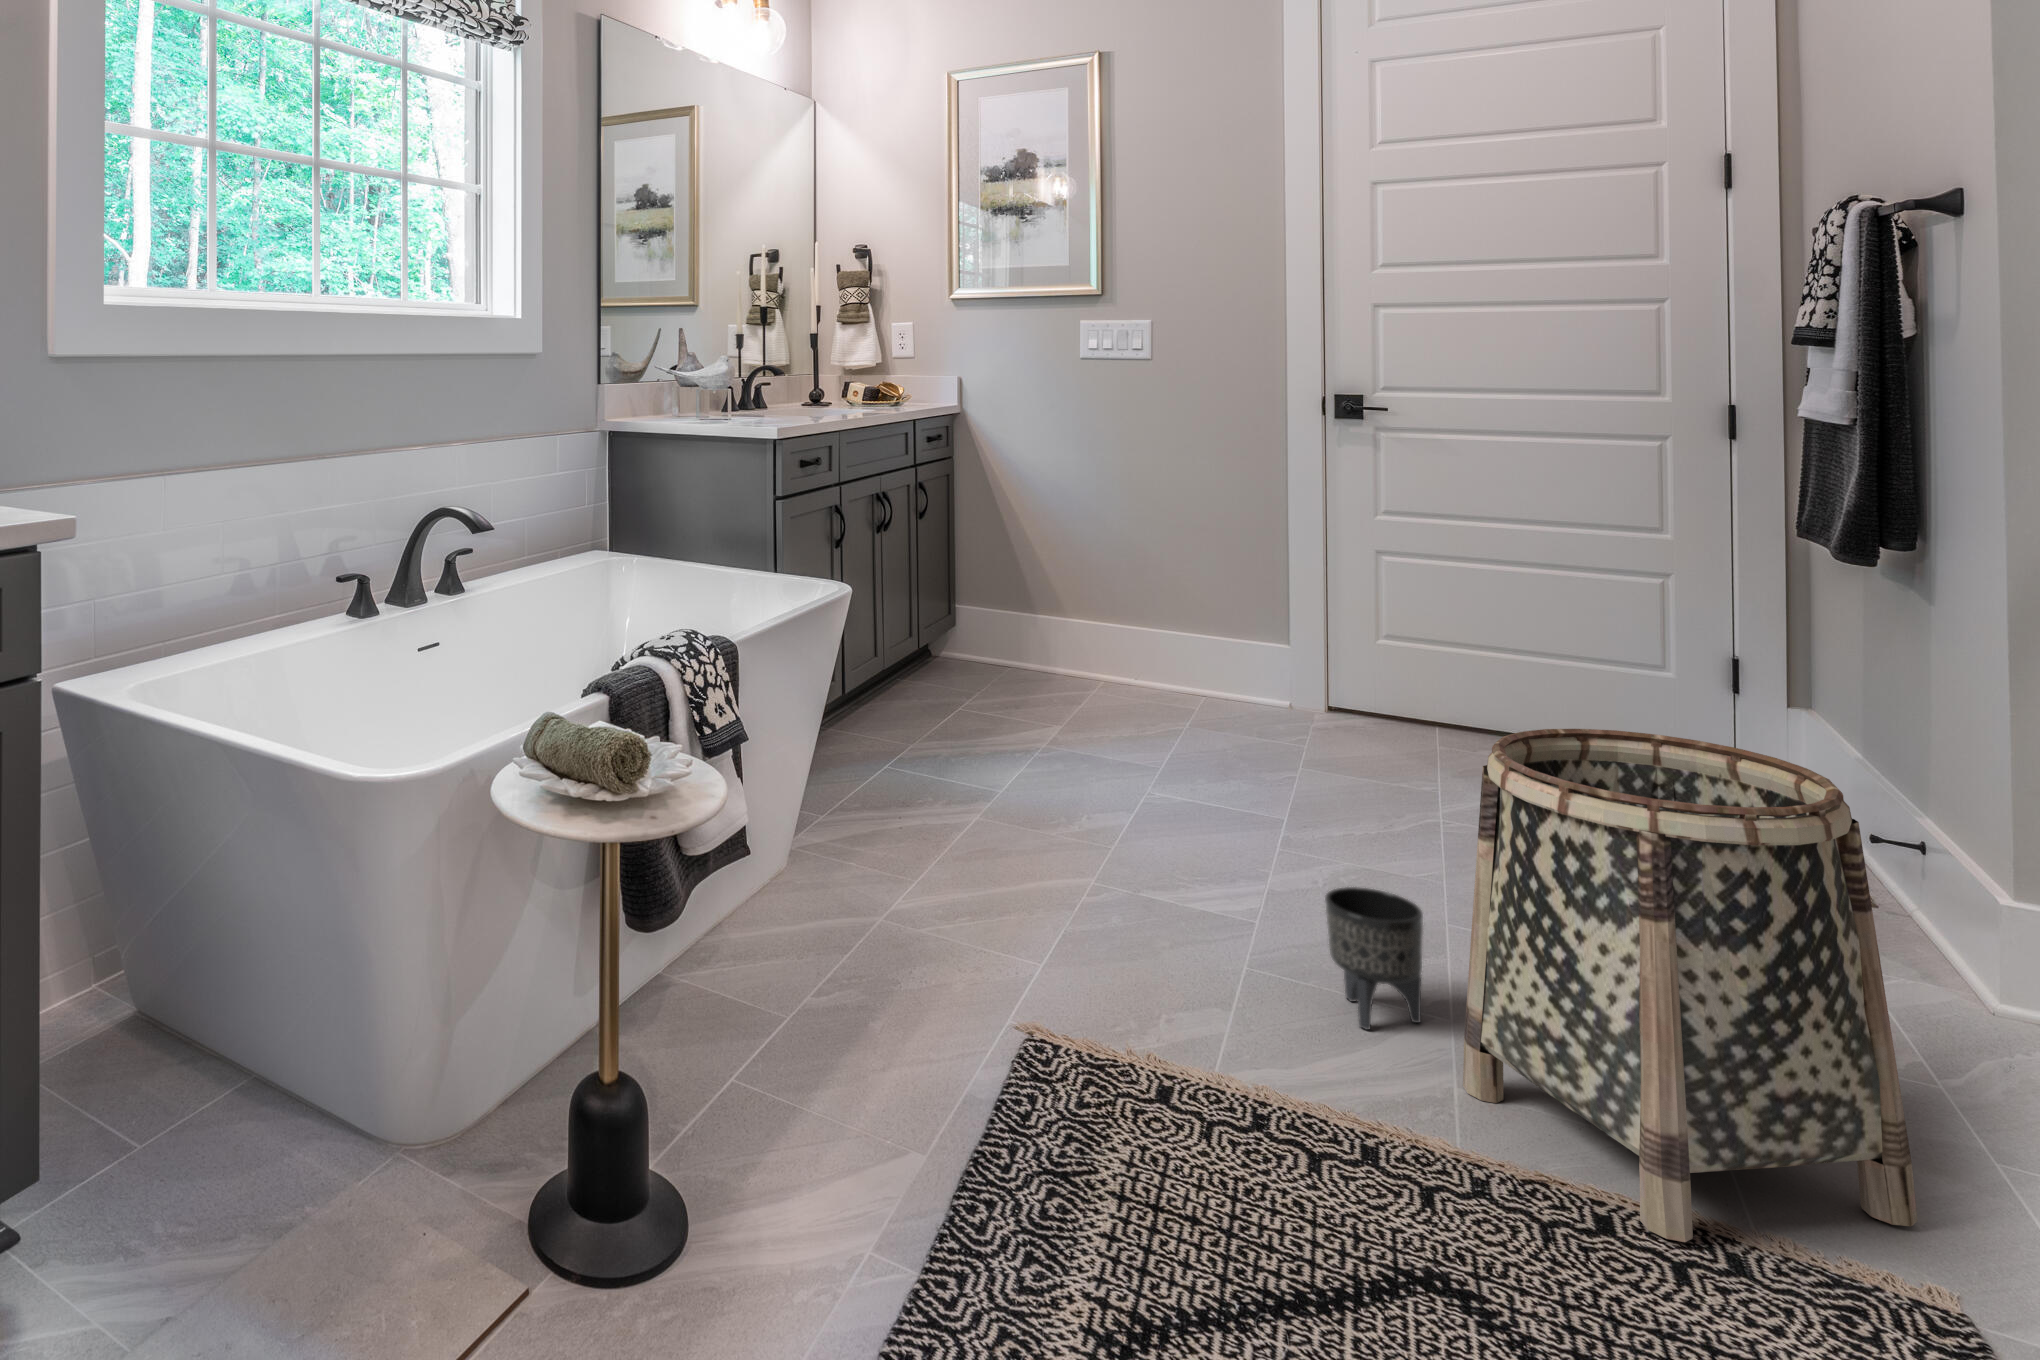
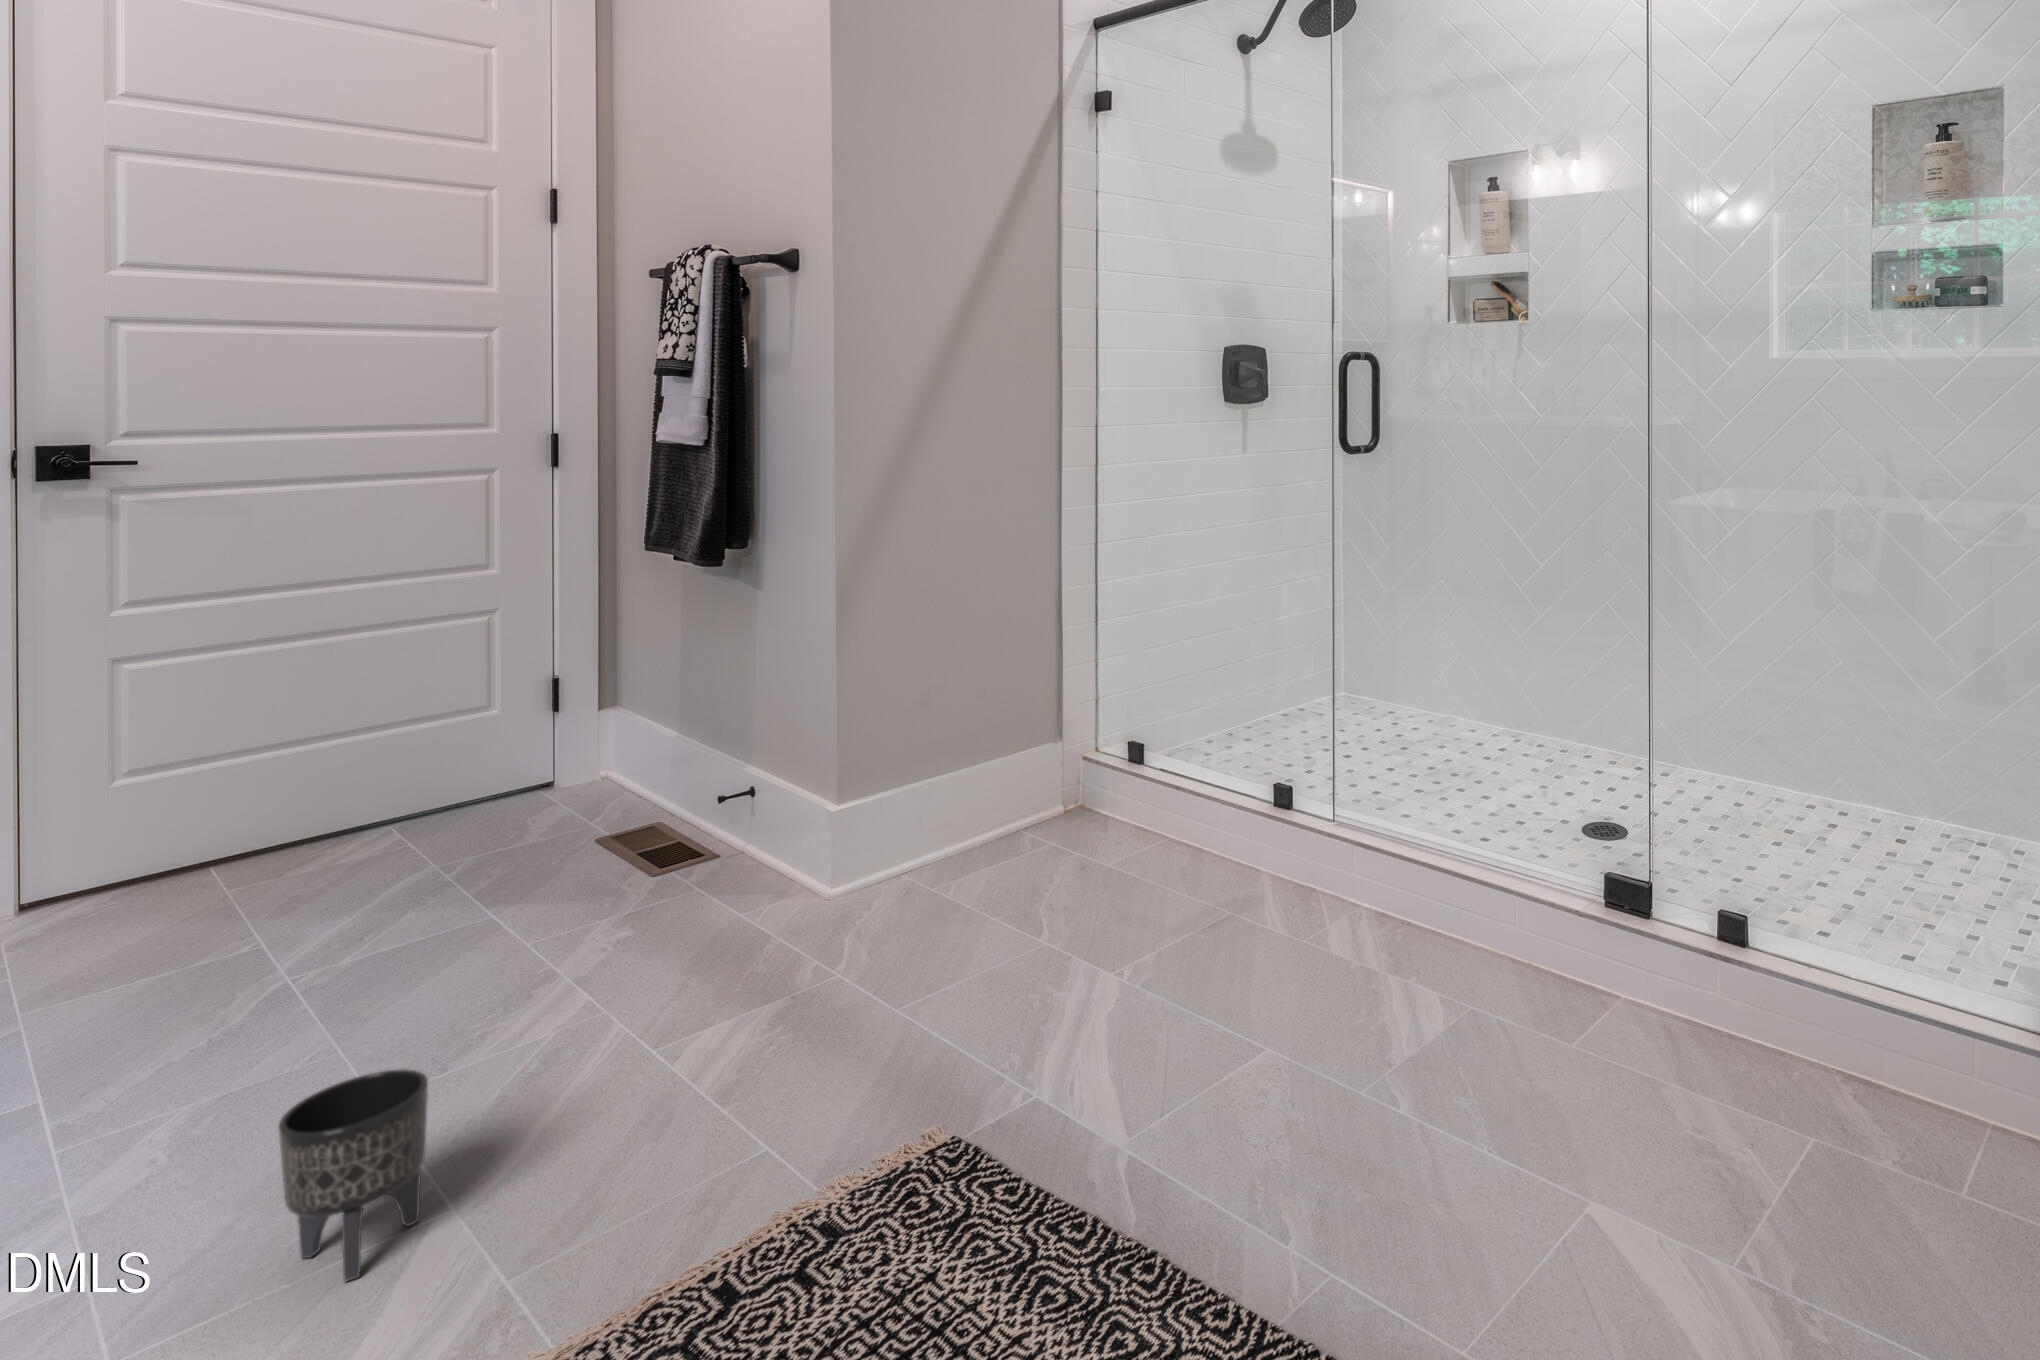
basket: present [1463,729,1918,1242] -> none [512,746,898,1262]

